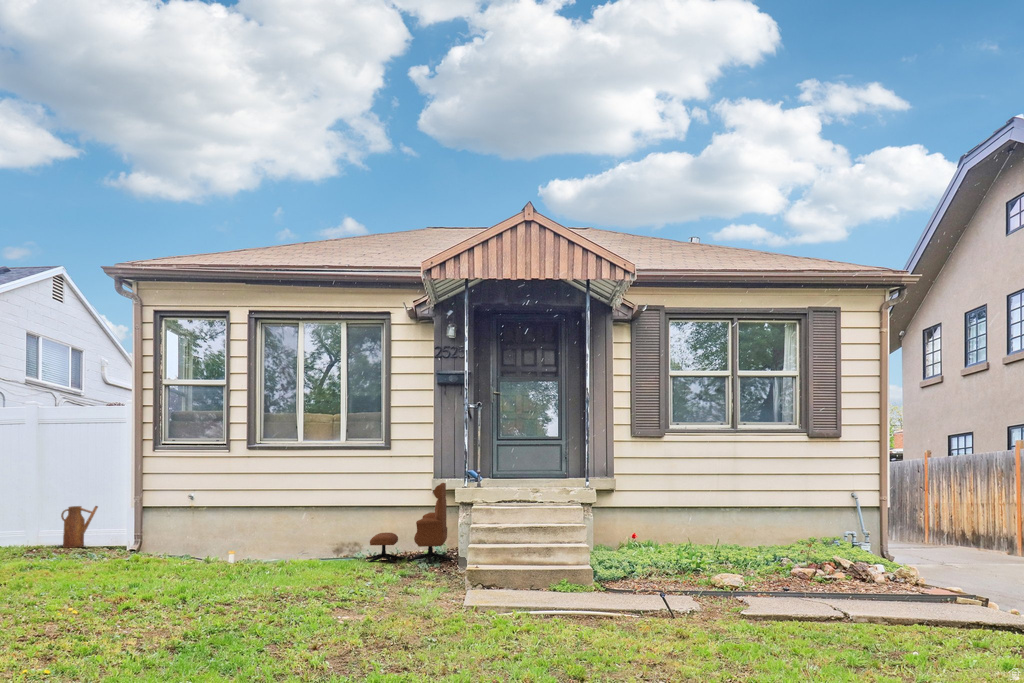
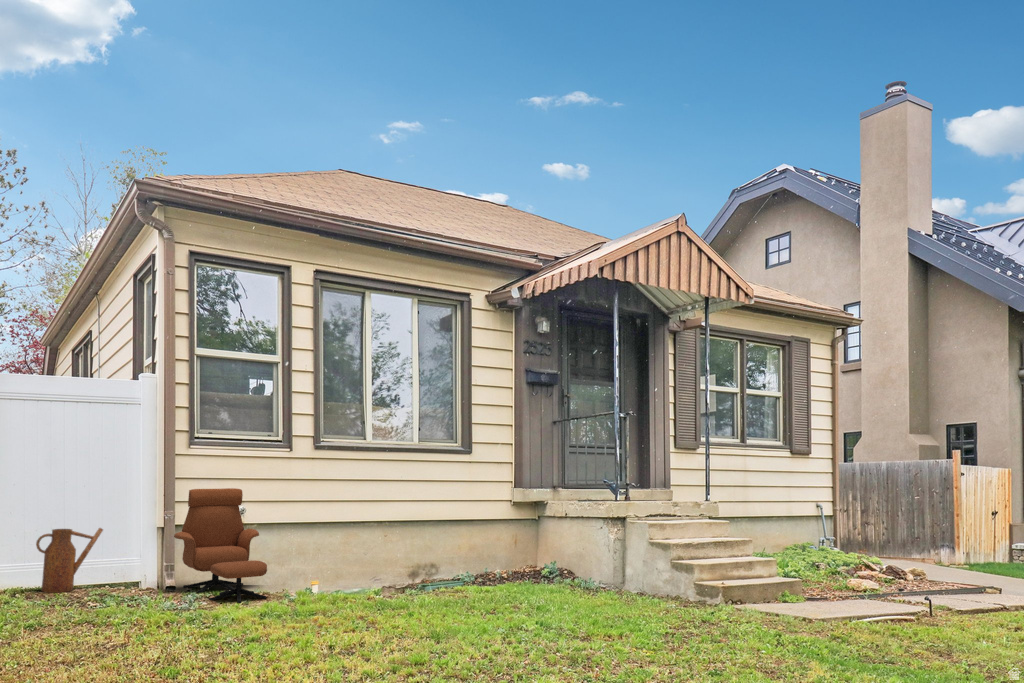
lounge chair: present [366,483,453,563] -> present [174,488,267,603]

